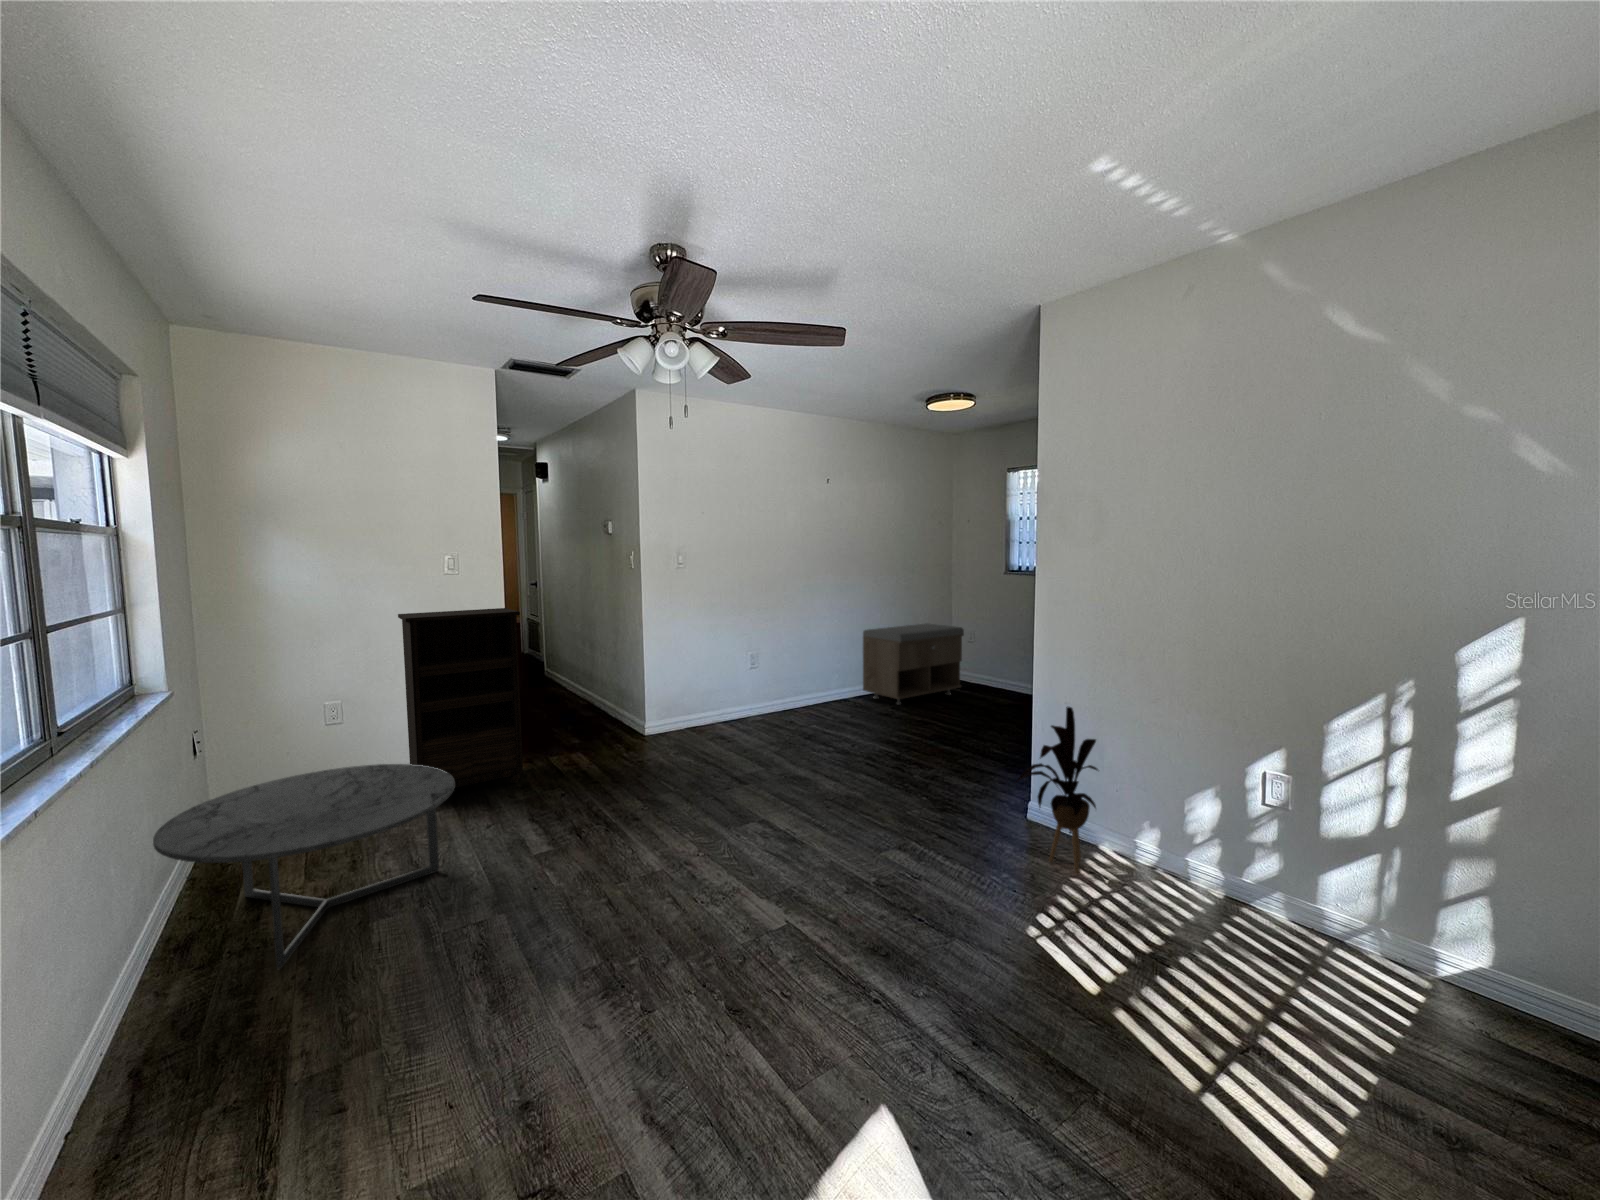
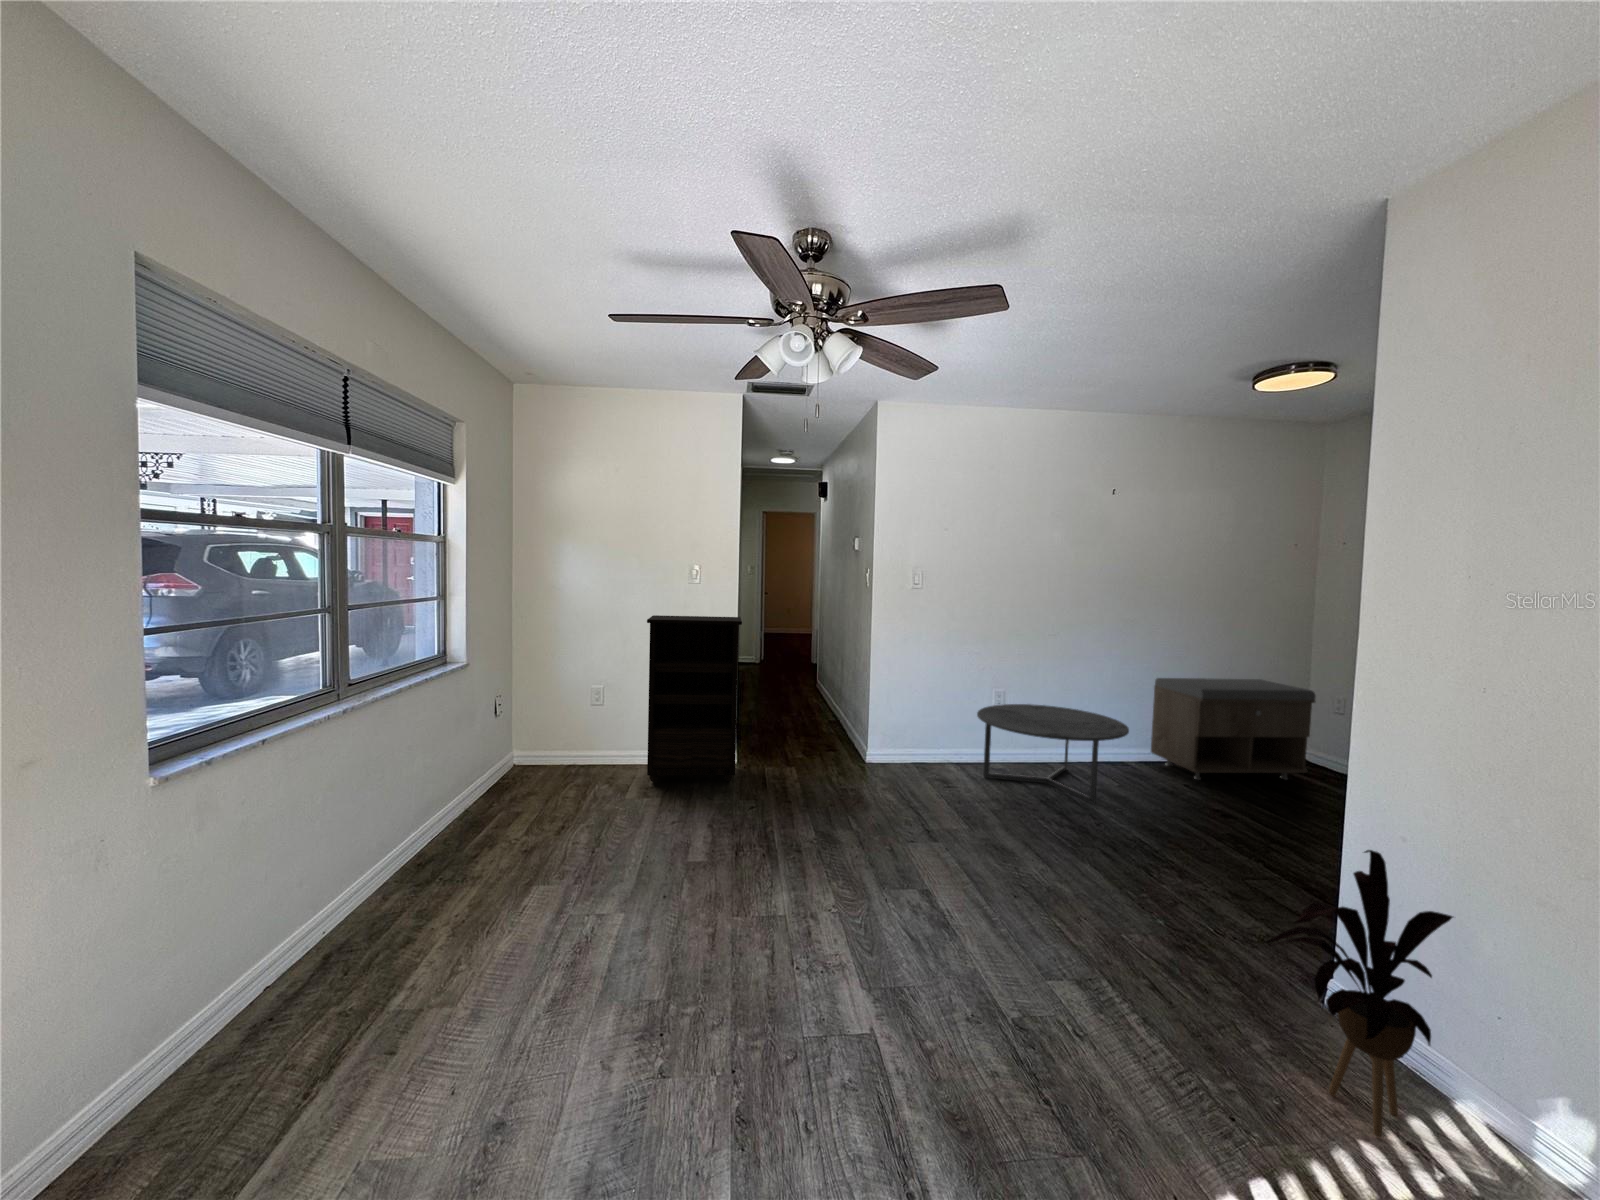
coffee table: present [153,764,455,969] -> present [977,704,1129,804]

